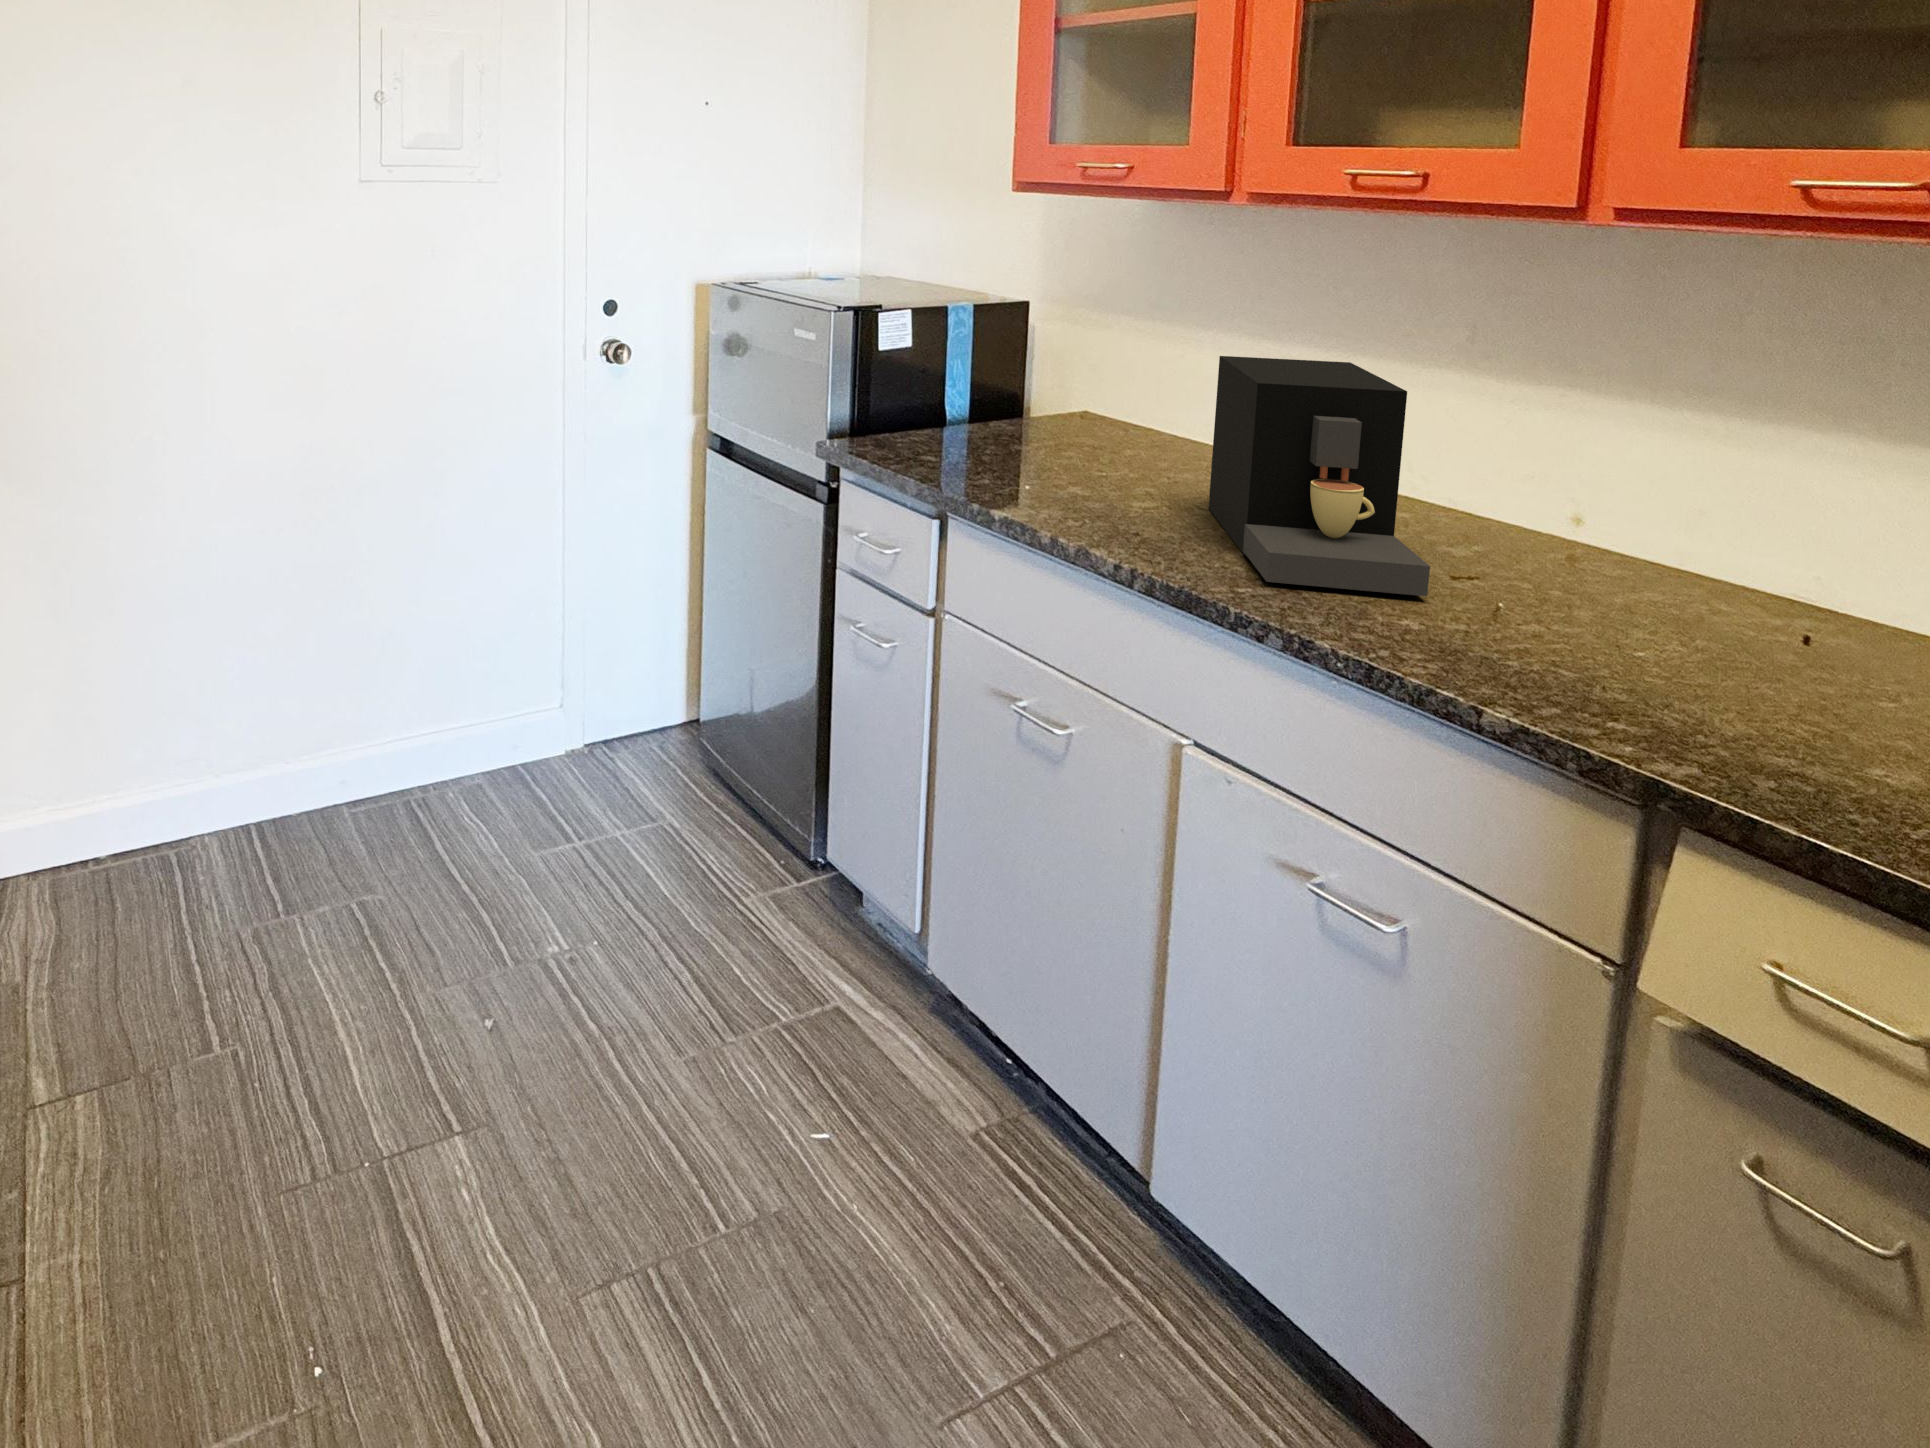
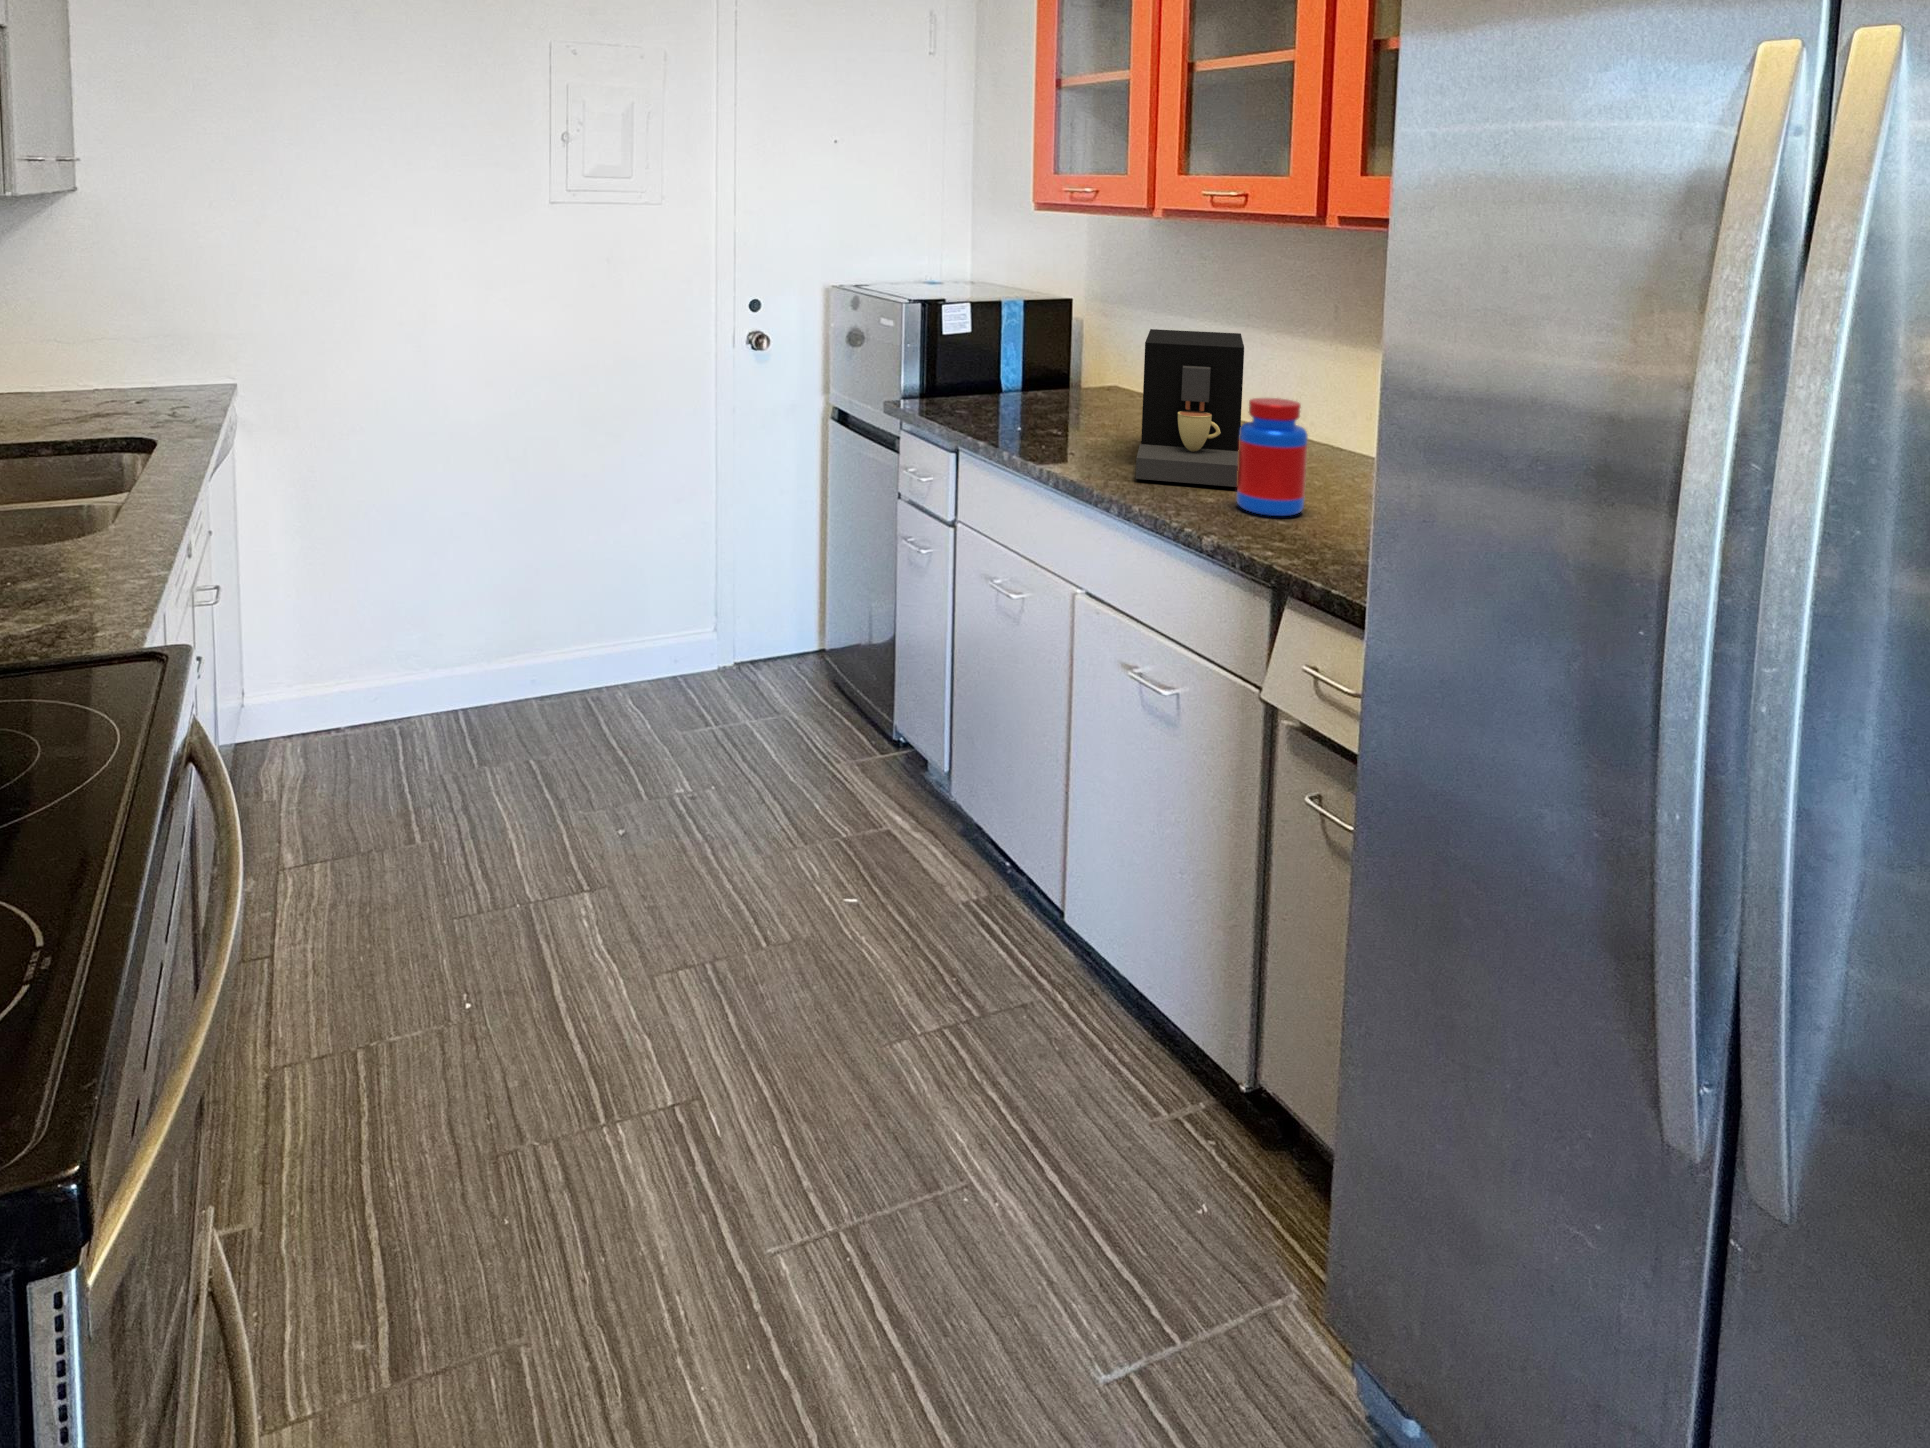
jar: none [1454,475,1581,656] -> present [1236,398,1308,516]

